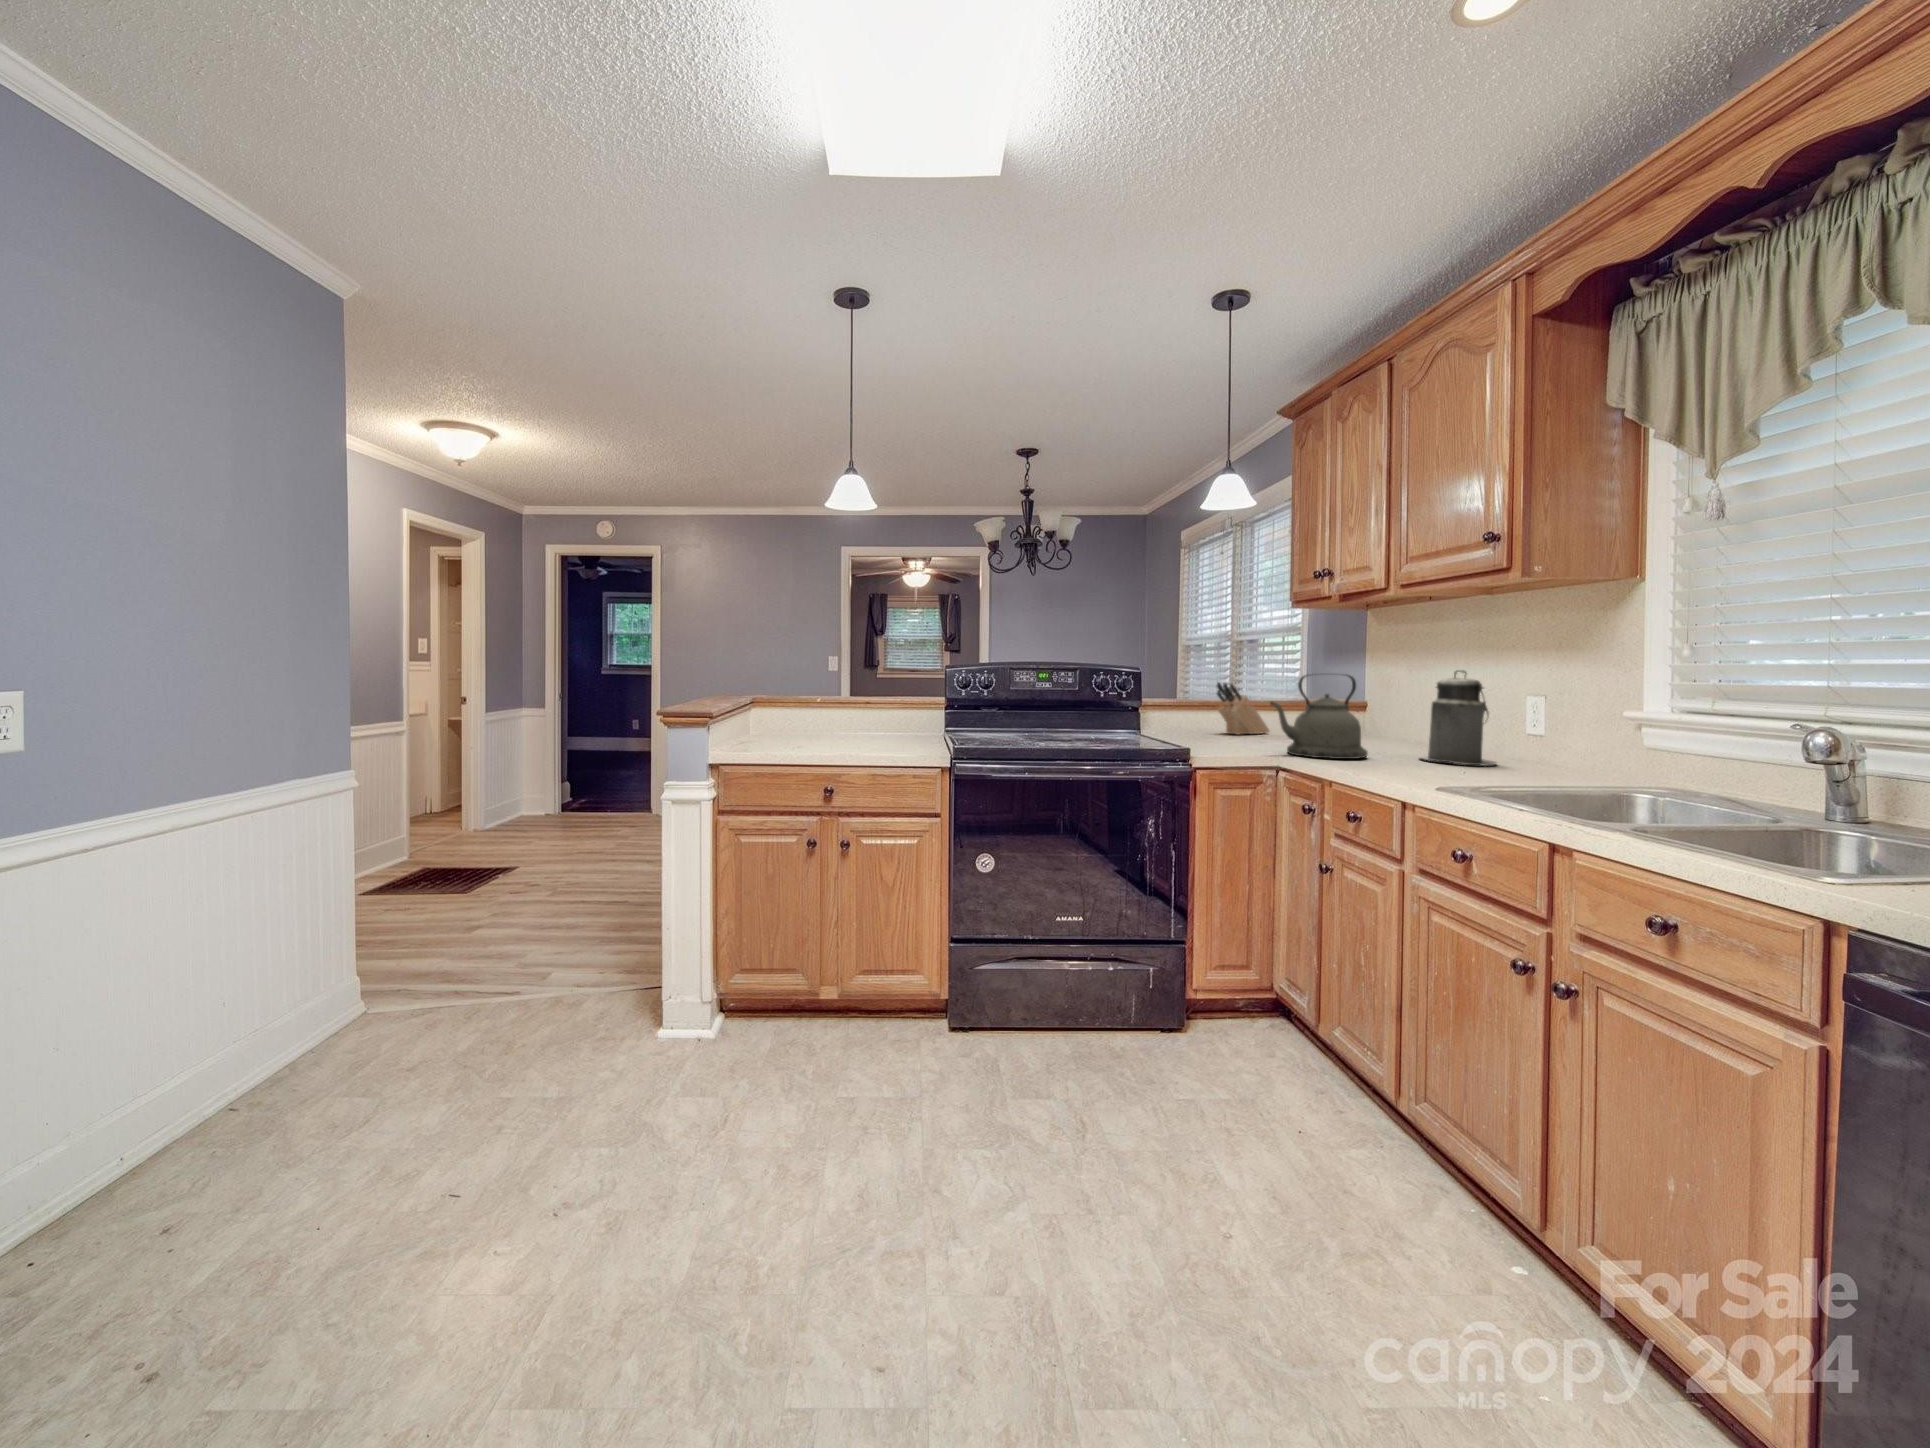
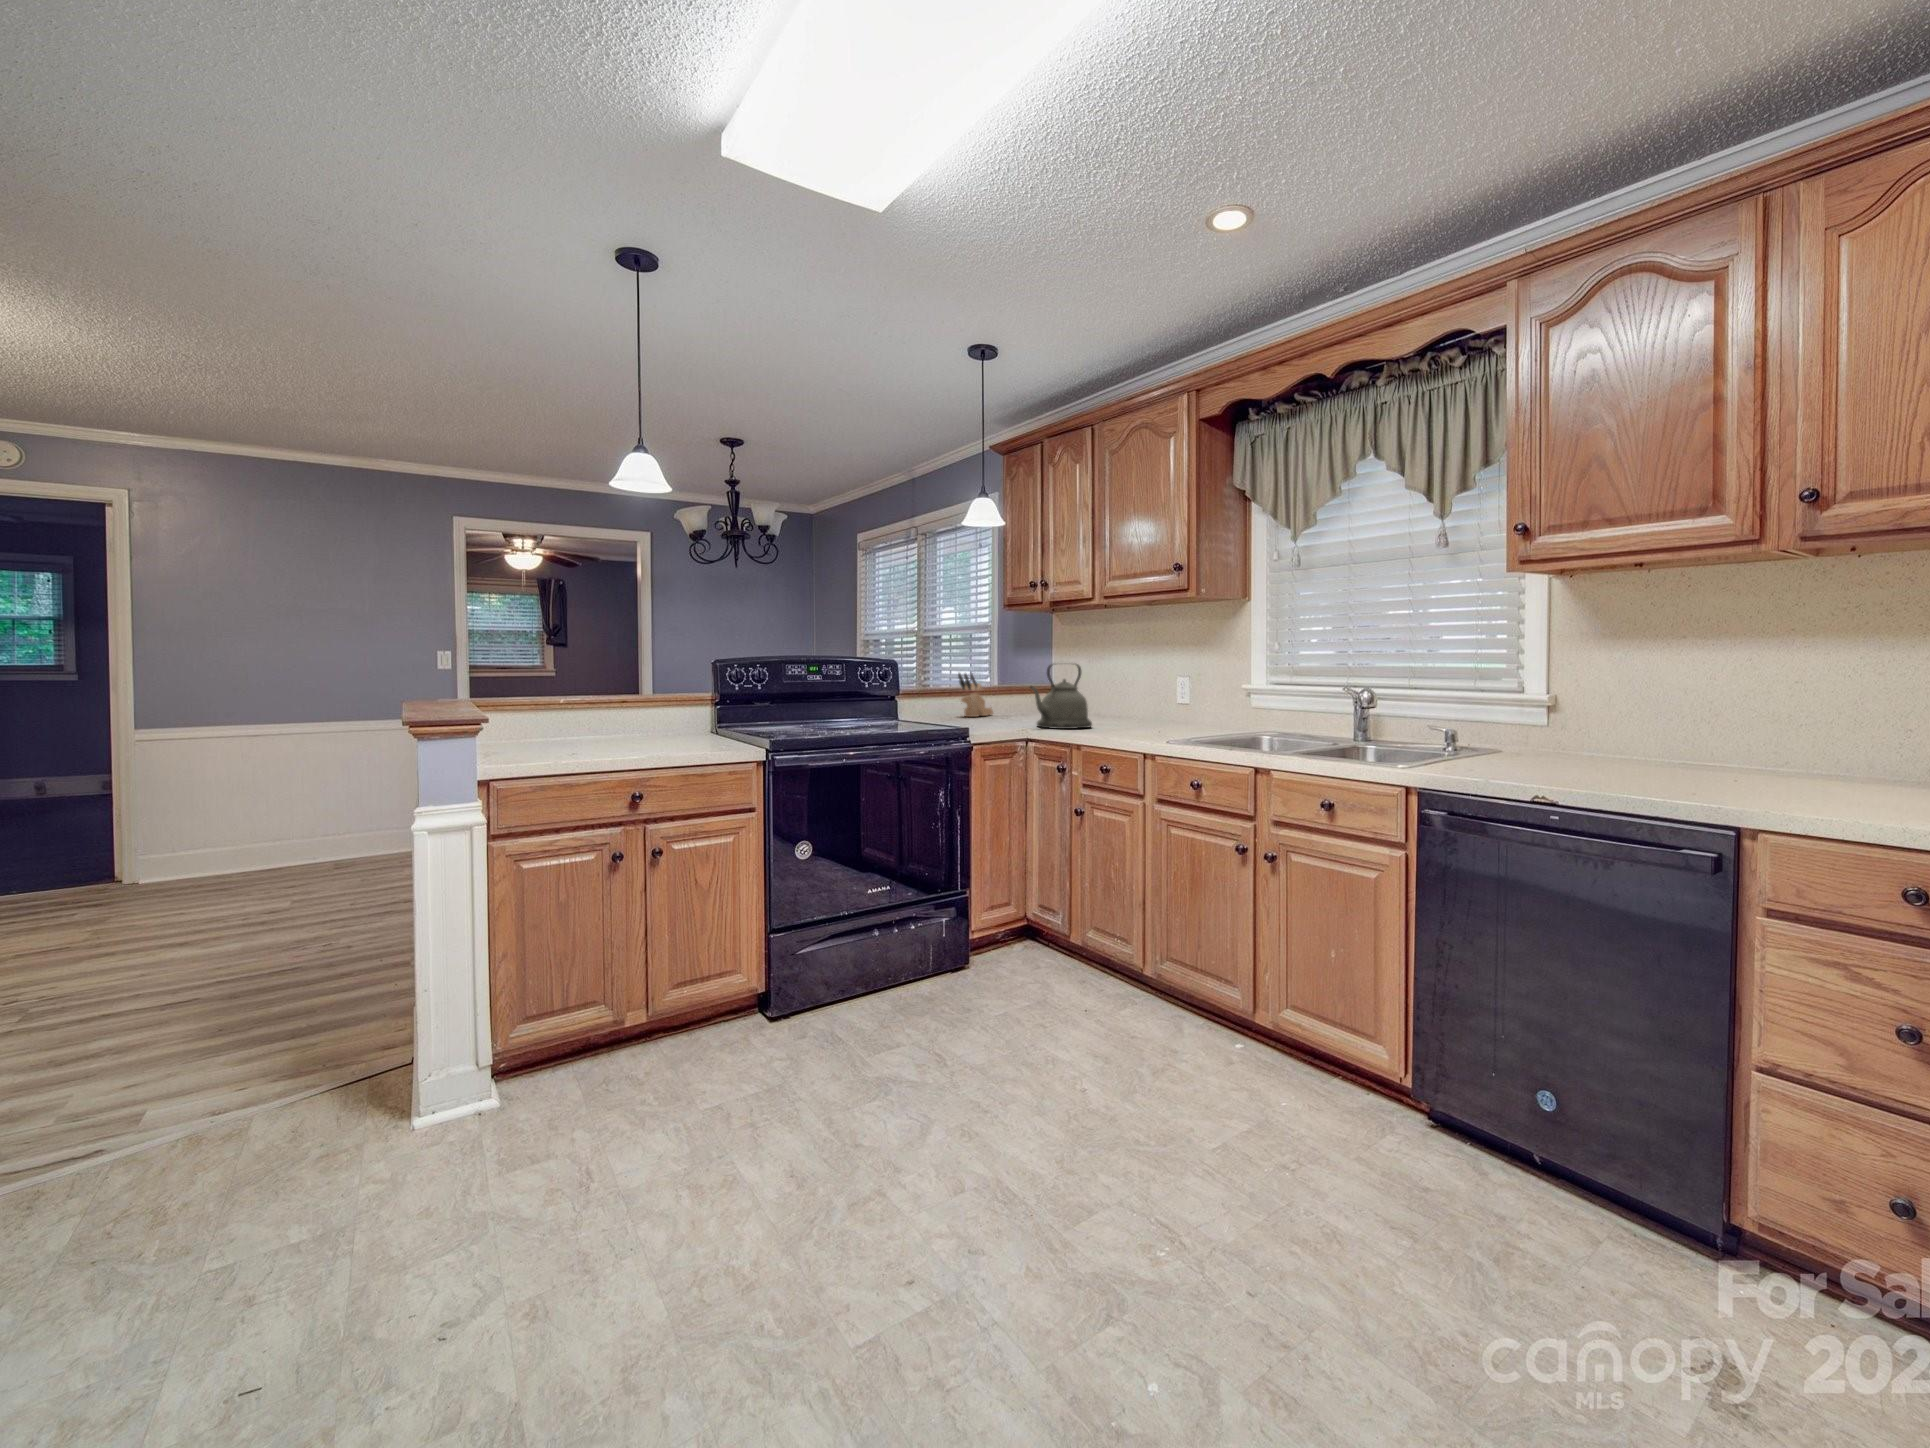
canister: present [1421,670,1497,765] -> none [1119,660,1166,727]

